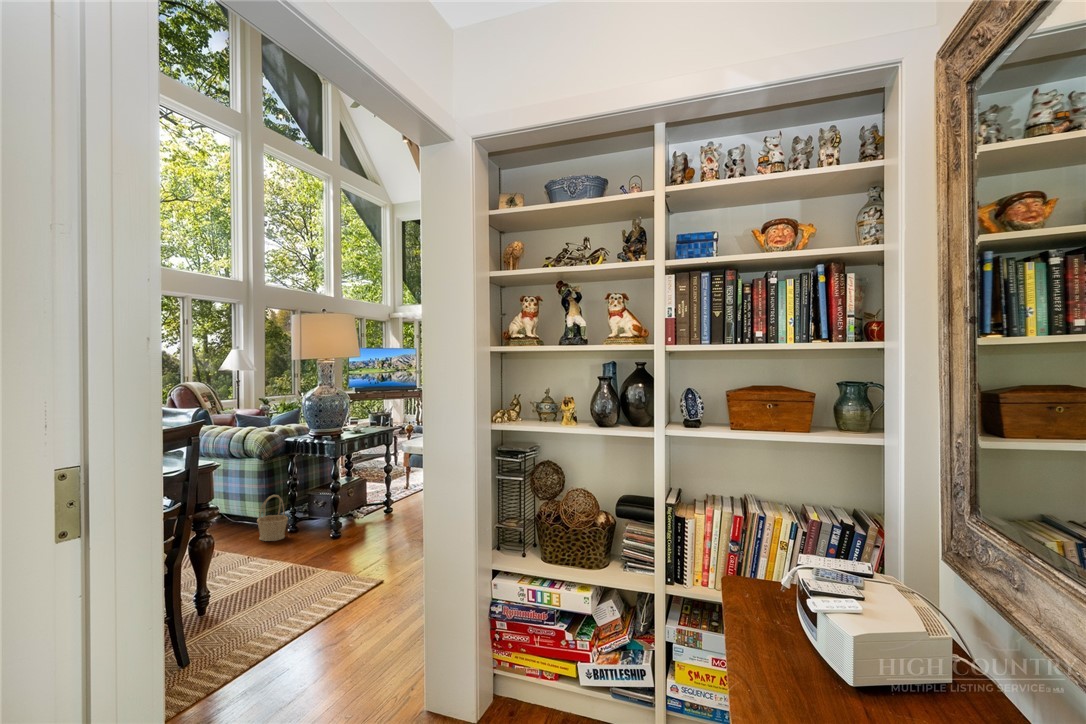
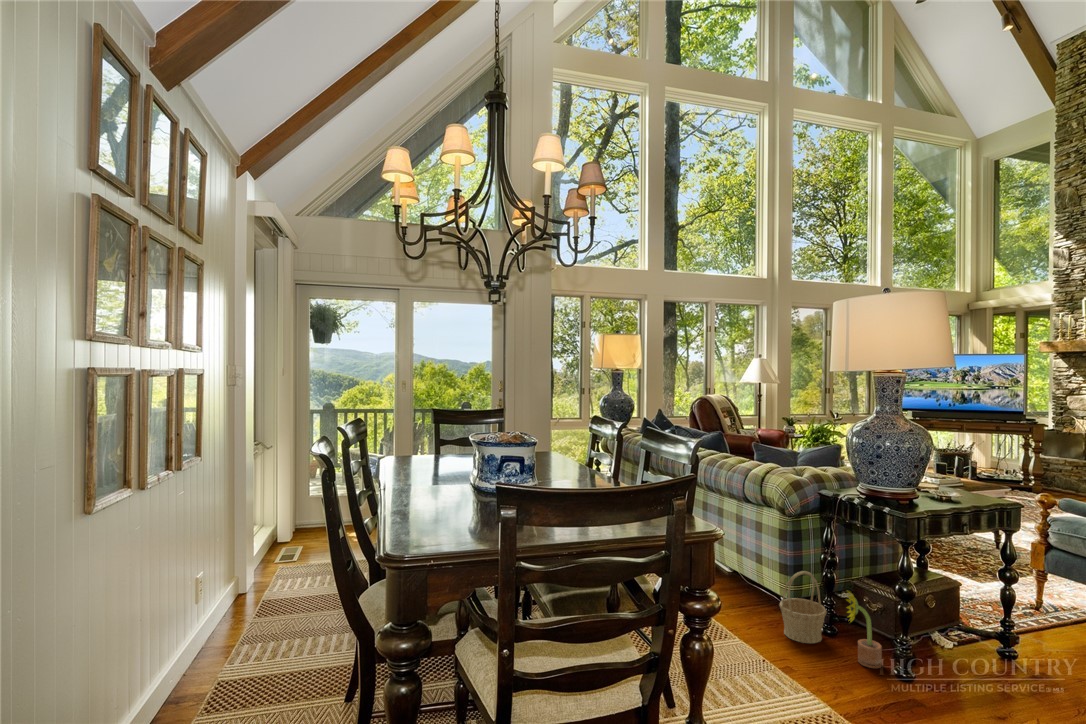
decorative plant: none [300,498,320,542] -> present [847,591,882,668]

